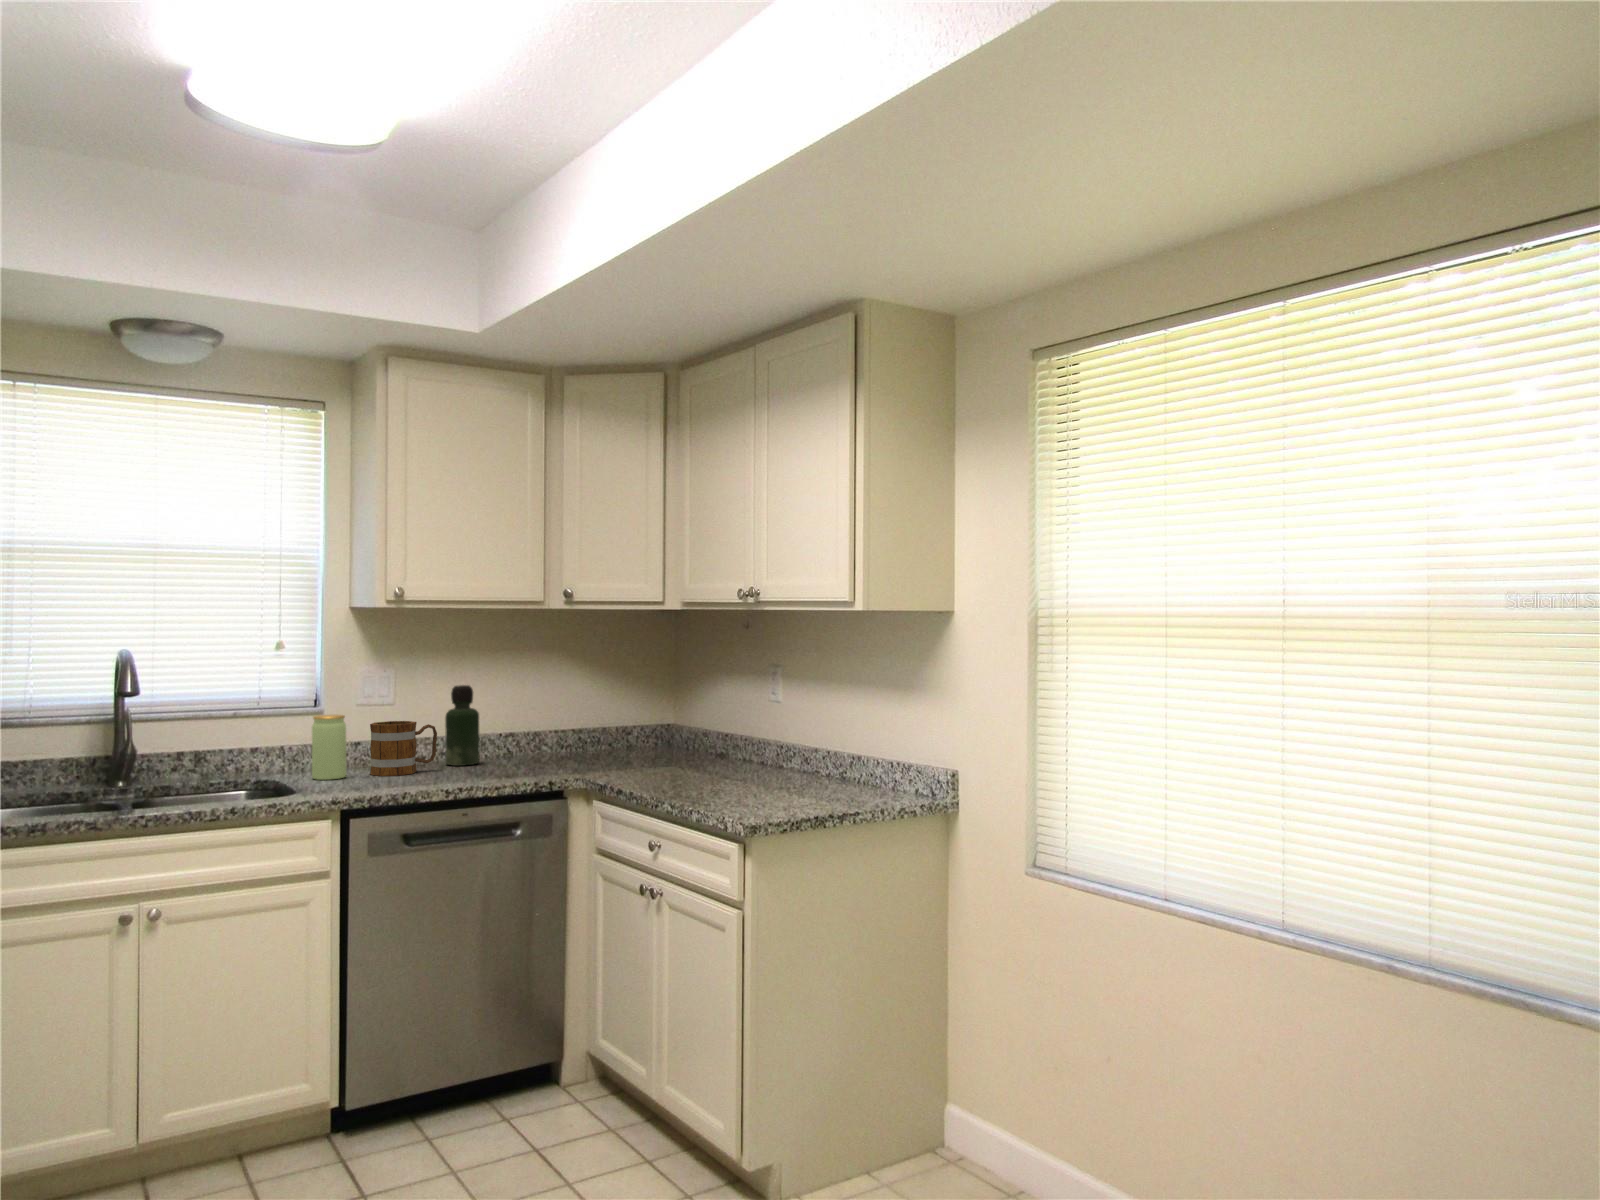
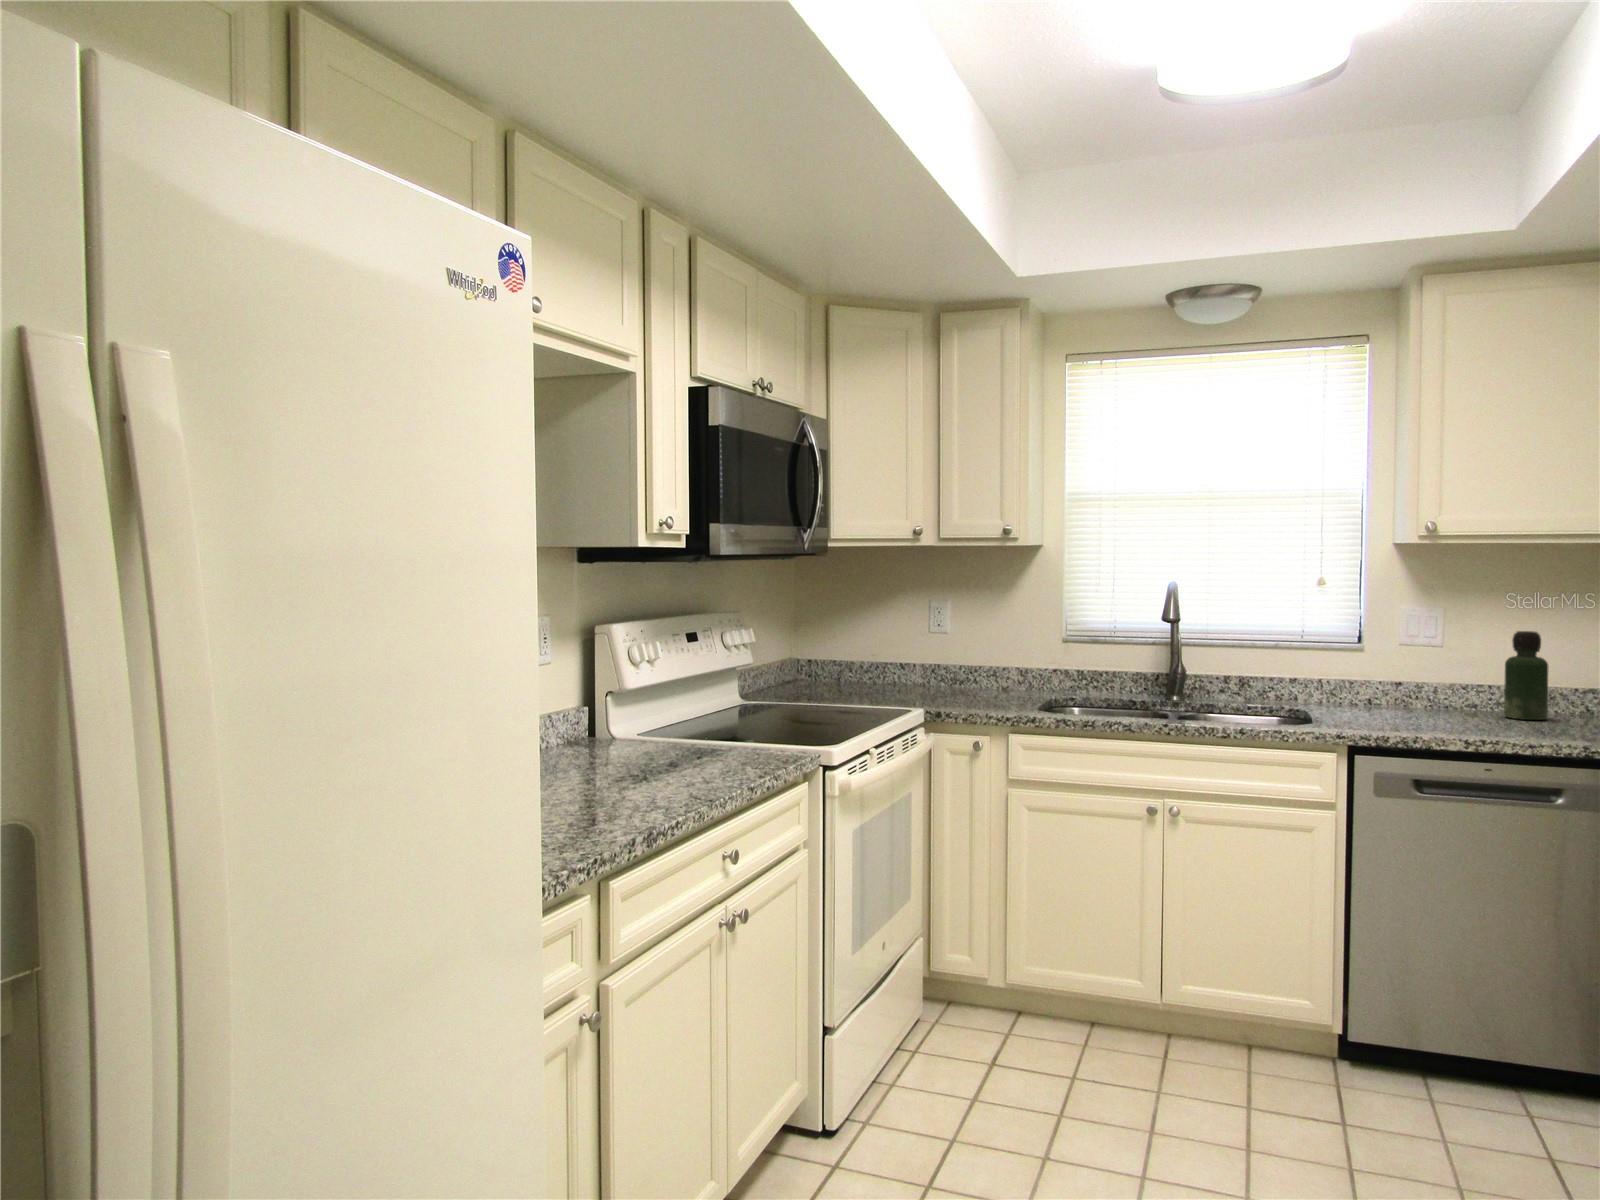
jar: present [312,715,346,780] -> none [1344,652,1380,716]
mug: present [370,721,437,776] -> none [1407,664,1487,721]

